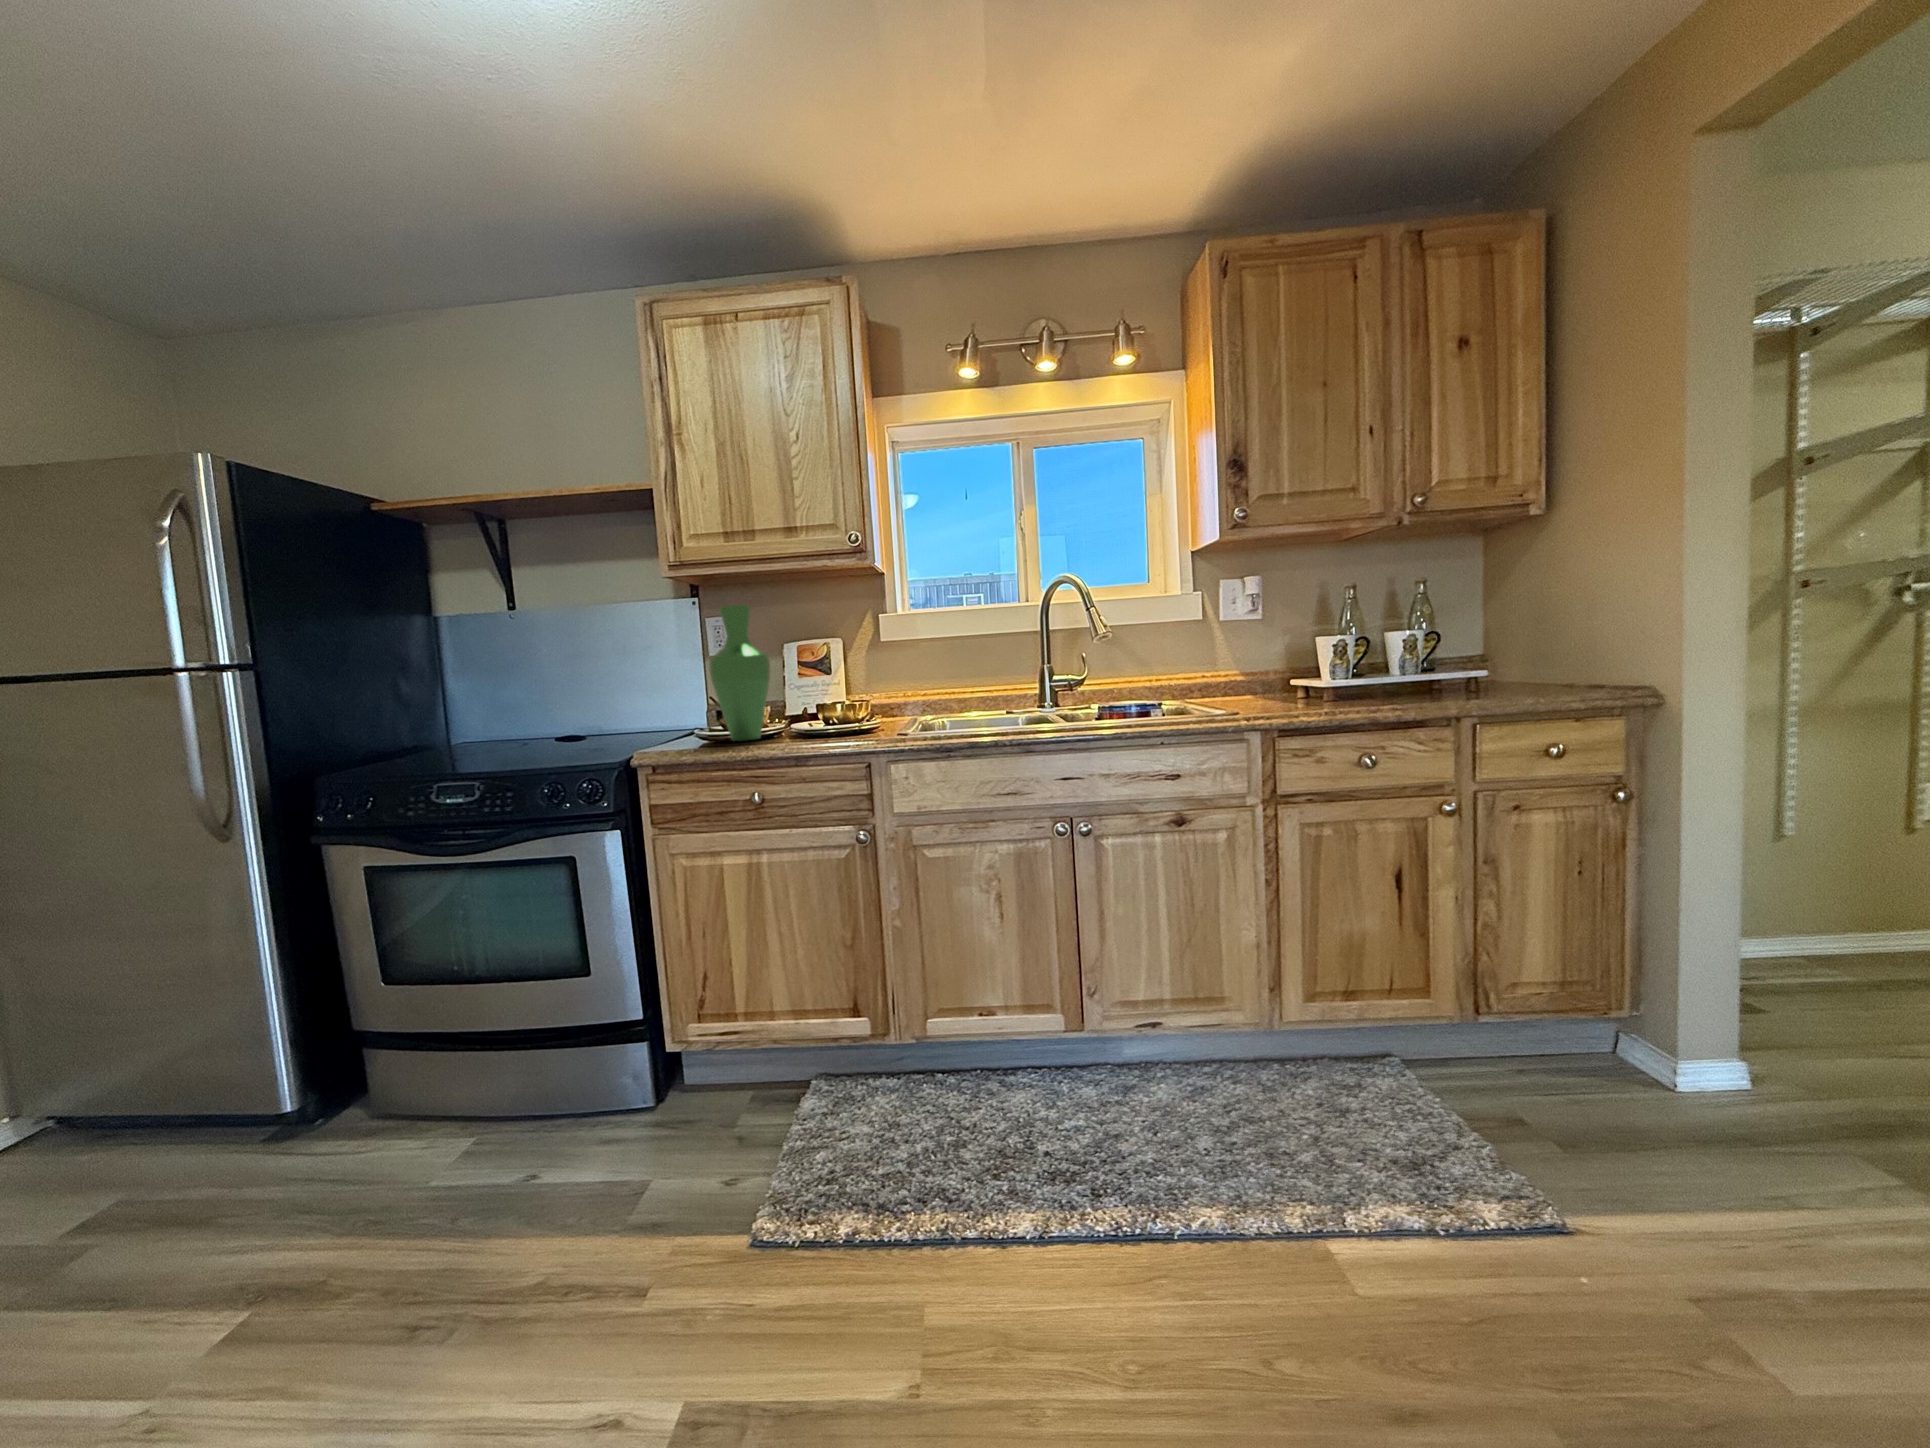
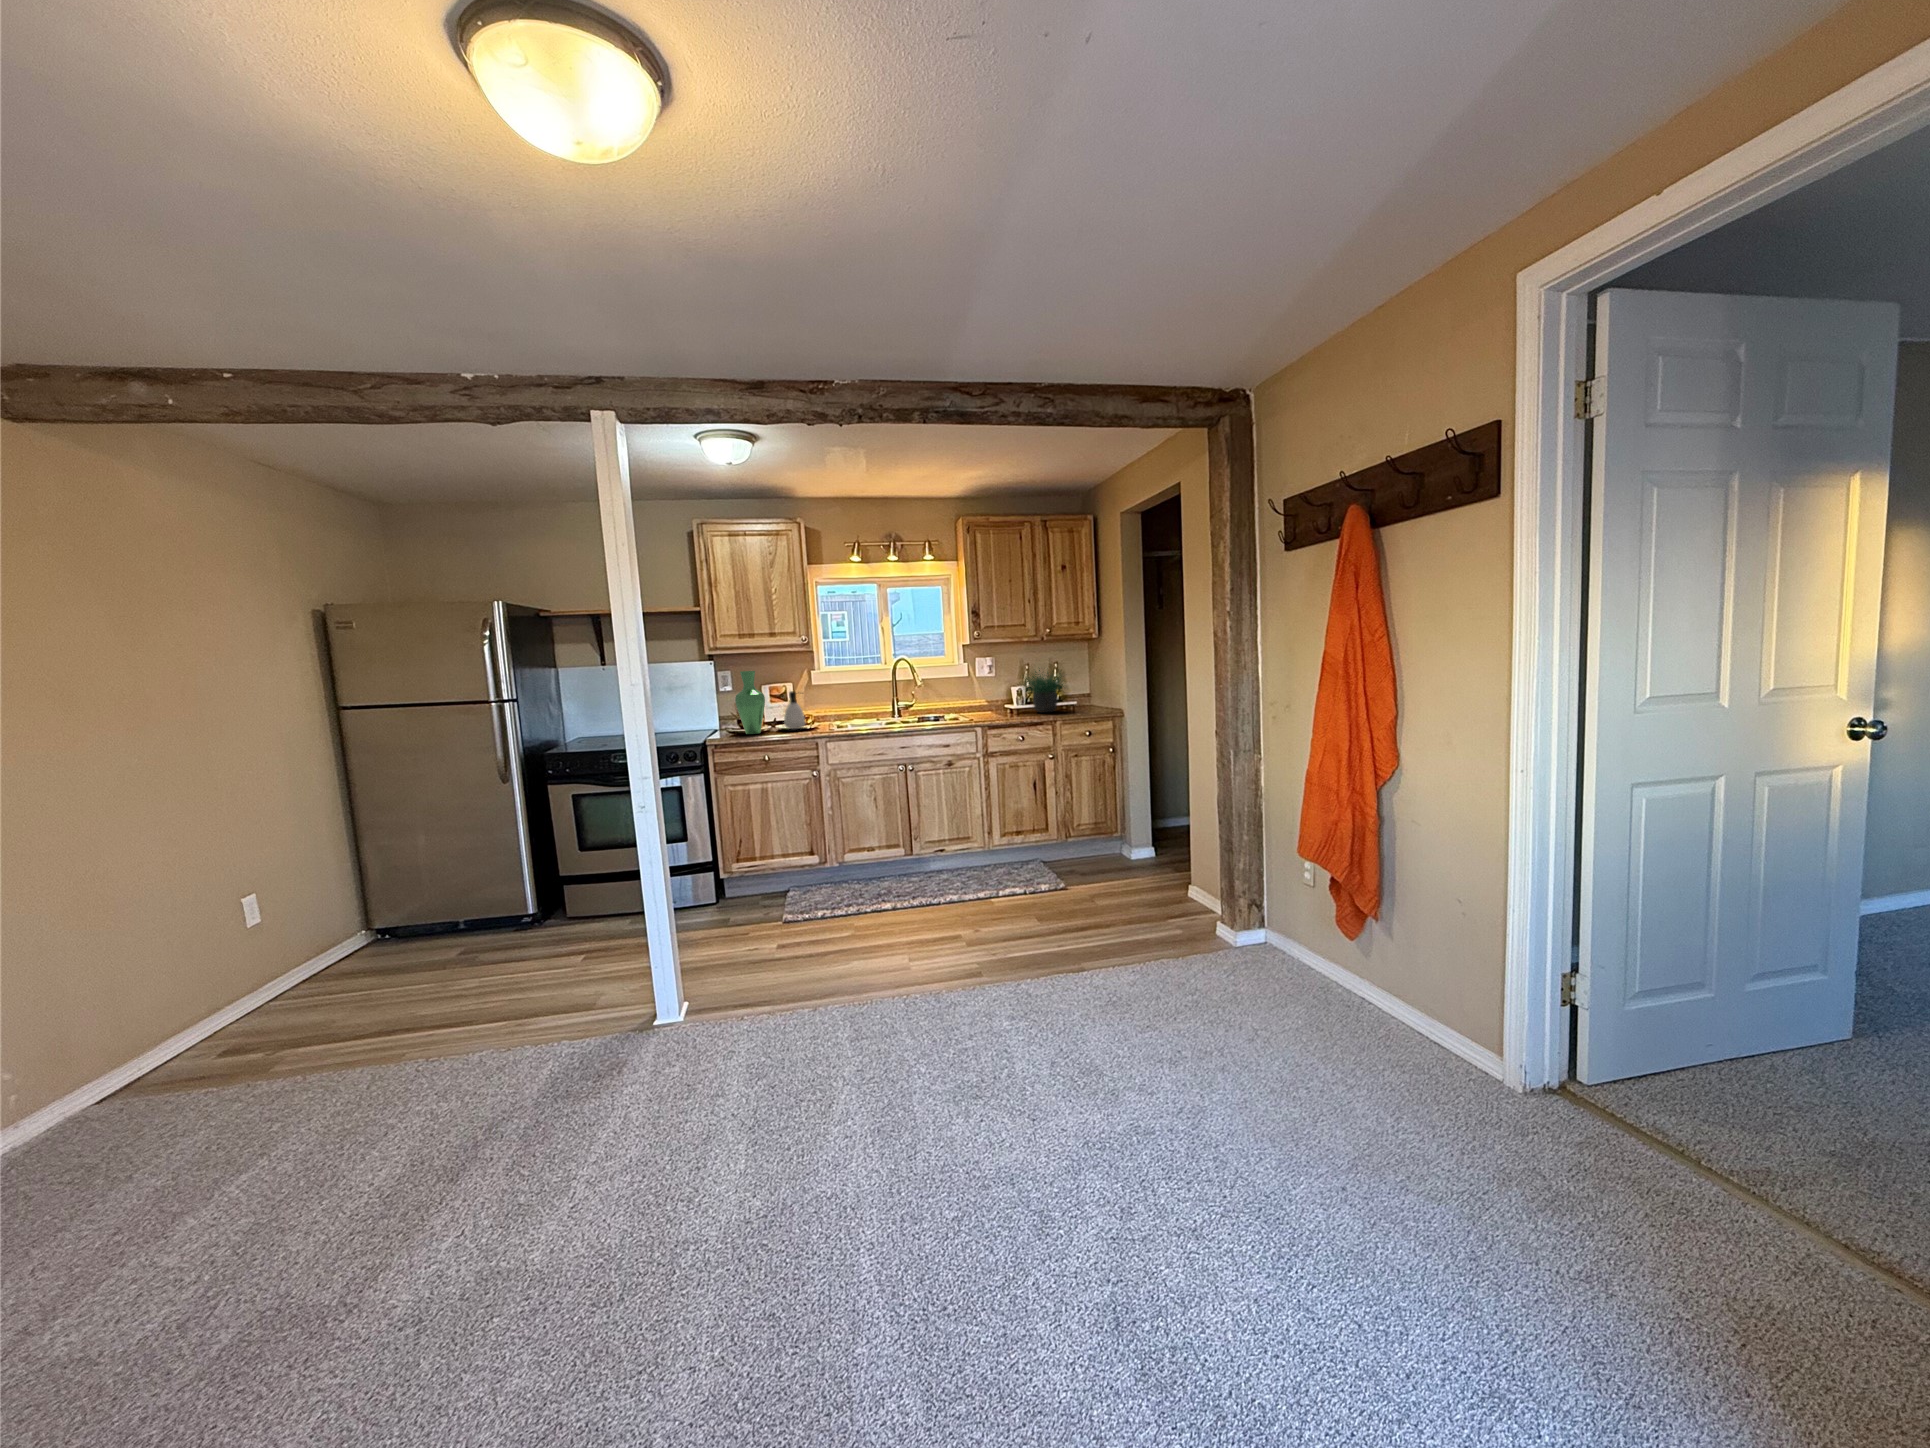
potted plant: none [1333,558,1486,696] -> present [1026,668,1064,712]
soap dispenser: none [811,649,855,731] -> present [784,691,806,729]

